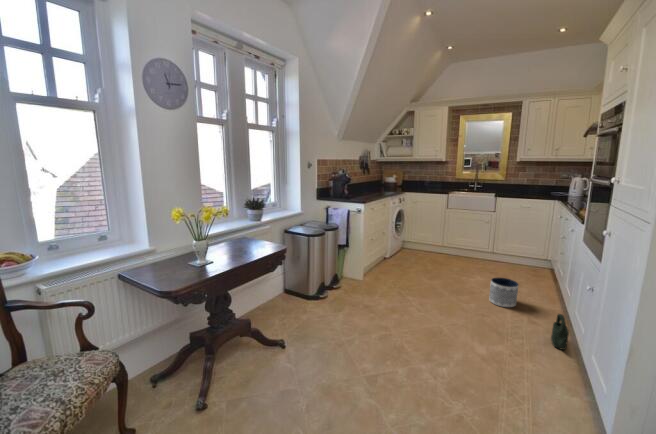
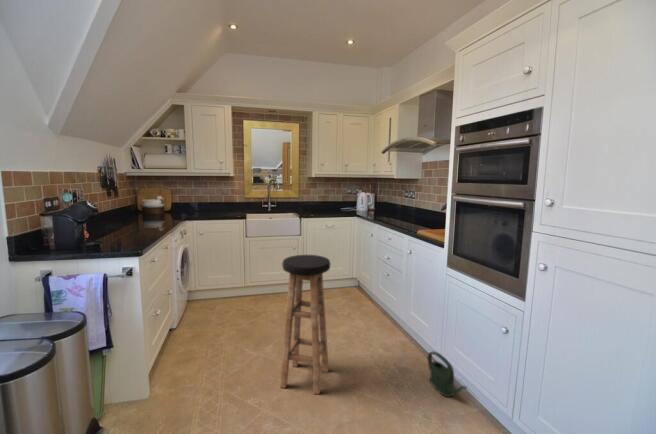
bar stool: none [429,216,474,310] -> present [280,255,330,394]
planter: present [489,278,518,307] -> none [340,318,370,357]

